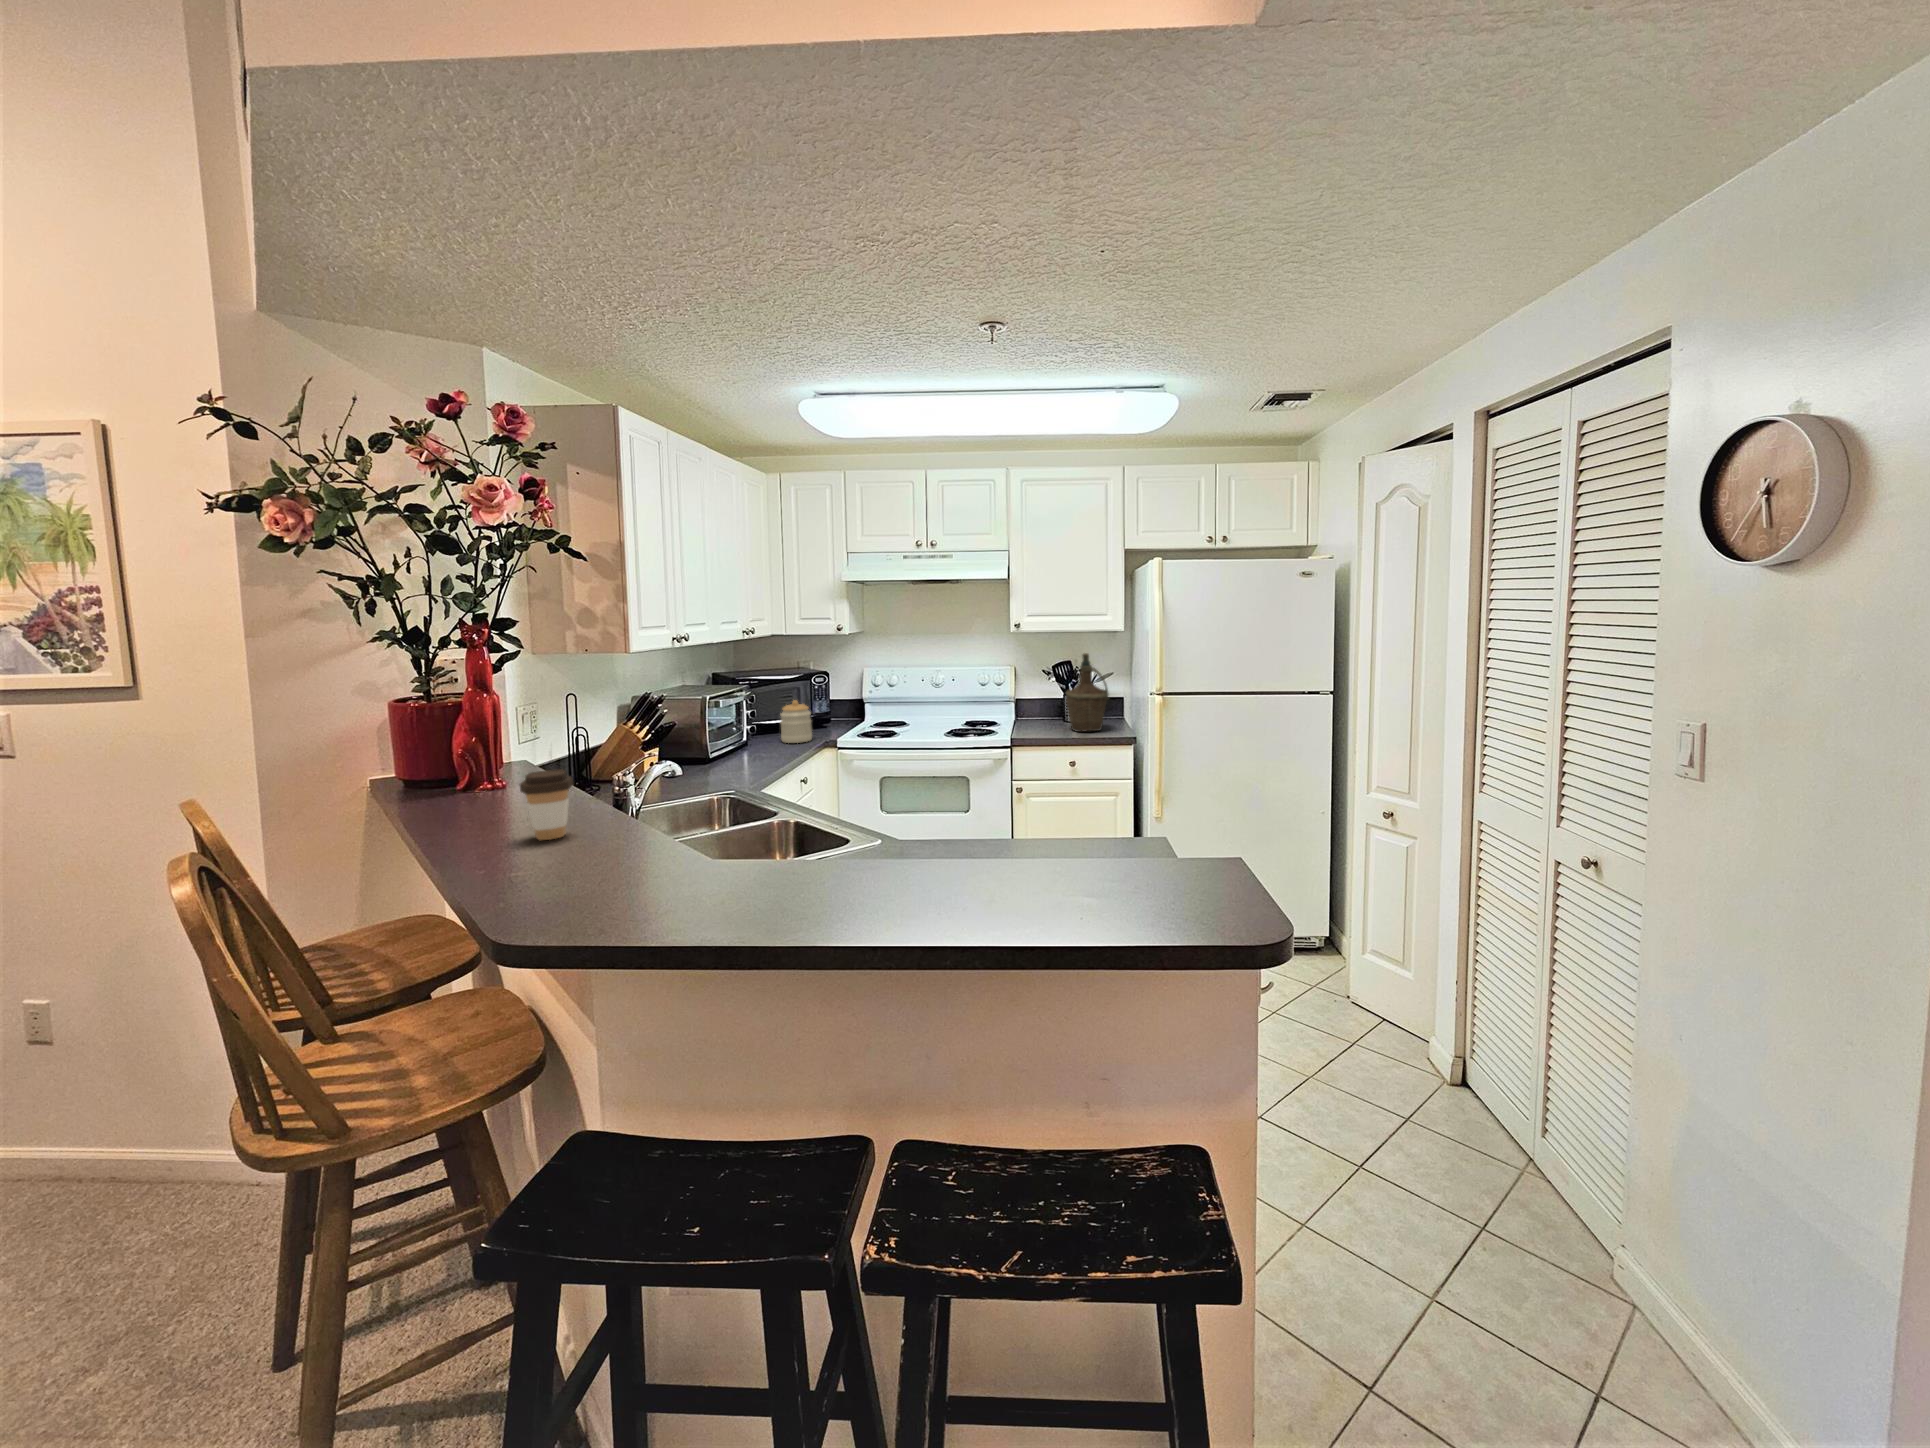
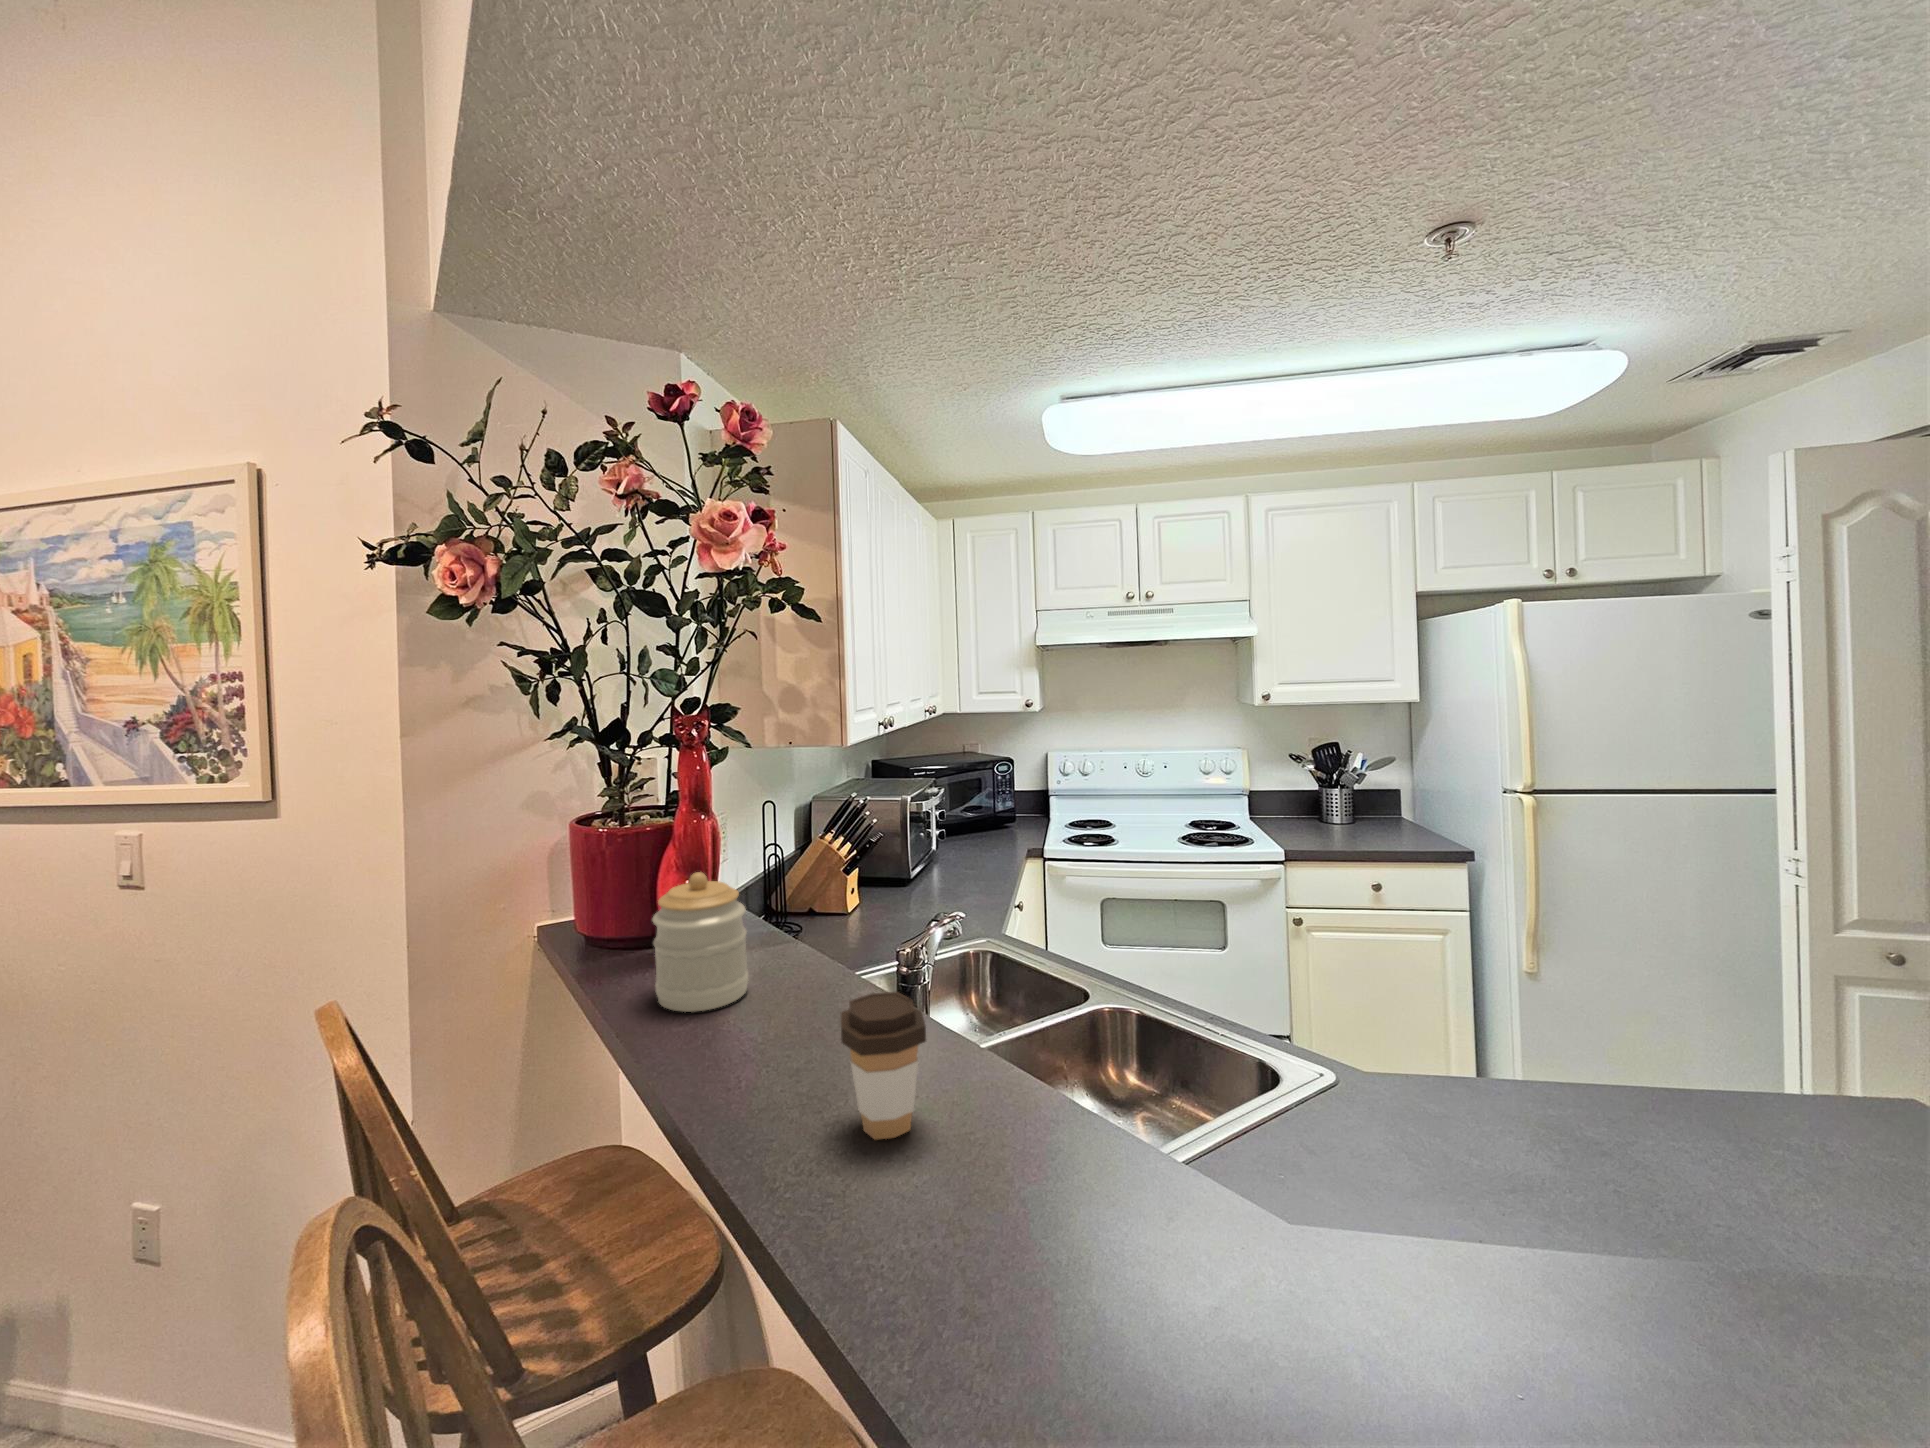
bottle: present [1066,653,1109,732] -> none [1345,732,1417,841]
jar: present [781,700,812,743] -> present [653,872,748,1012]

